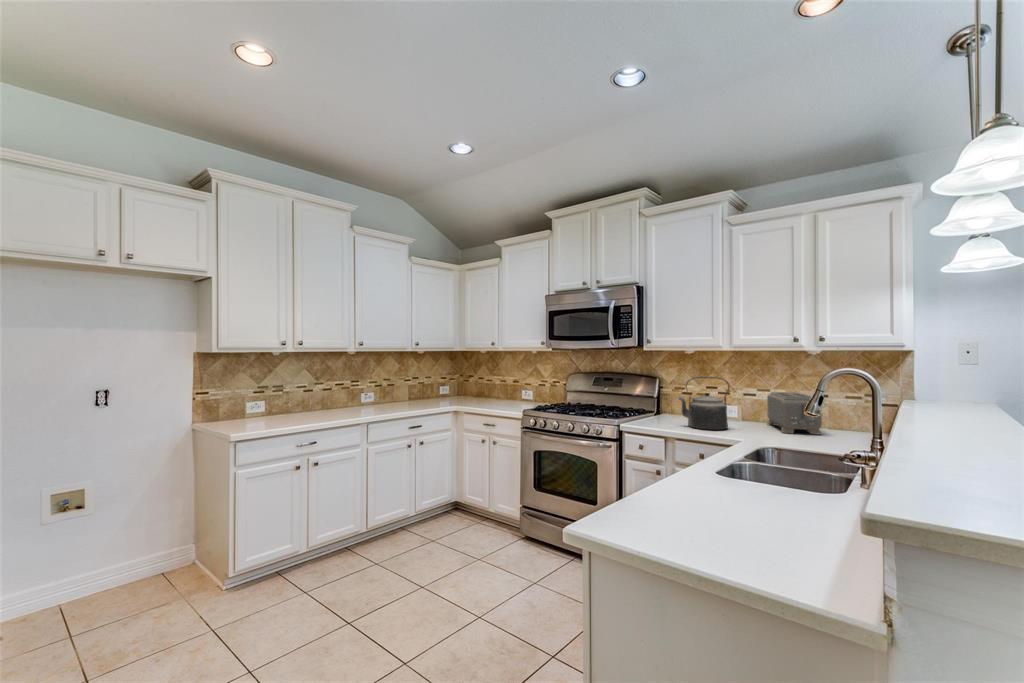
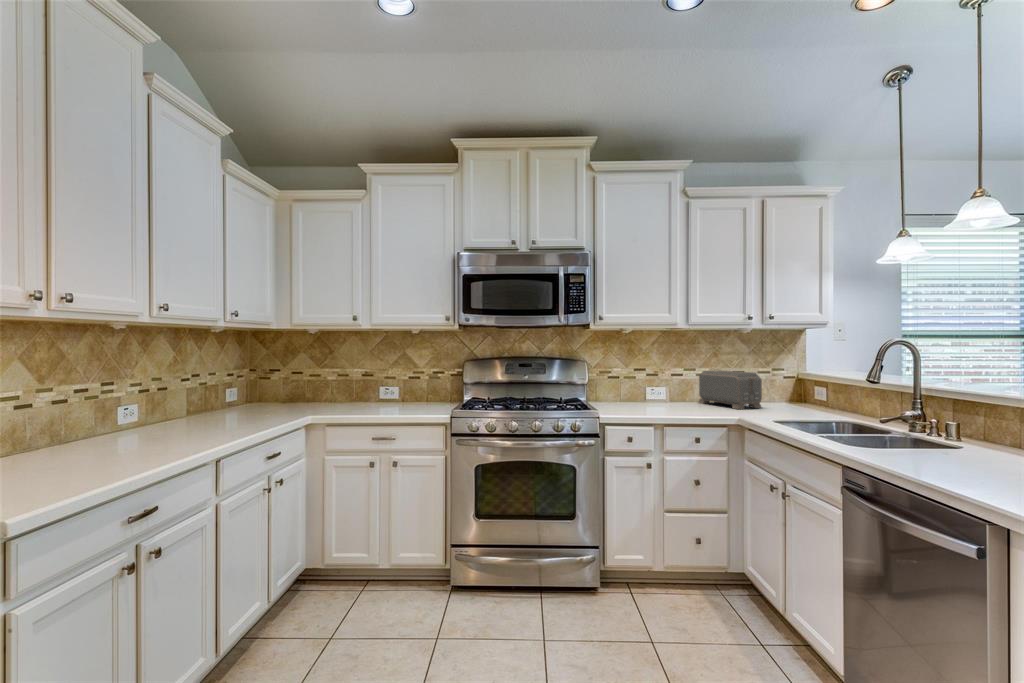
kettle: present [679,377,730,430] -> none [653,356,699,413]

